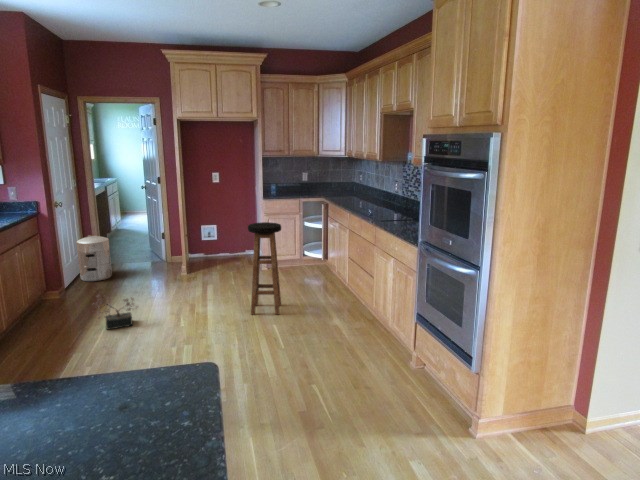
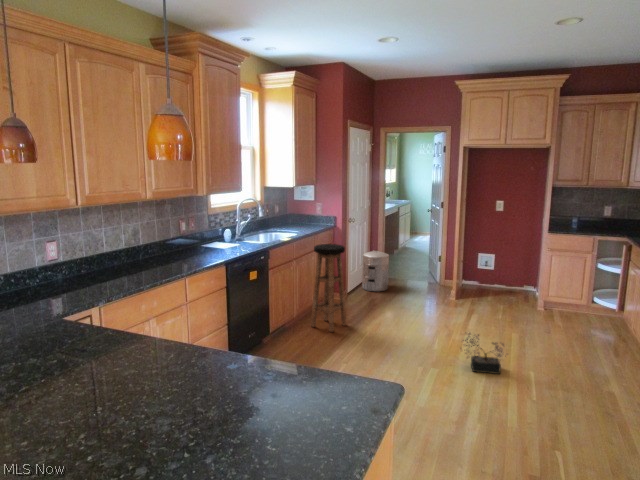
bar stool: present [248,222,281,315] -> present [311,244,346,332]
decorative plant: present [94,294,134,329] -> present [463,333,504,374]

